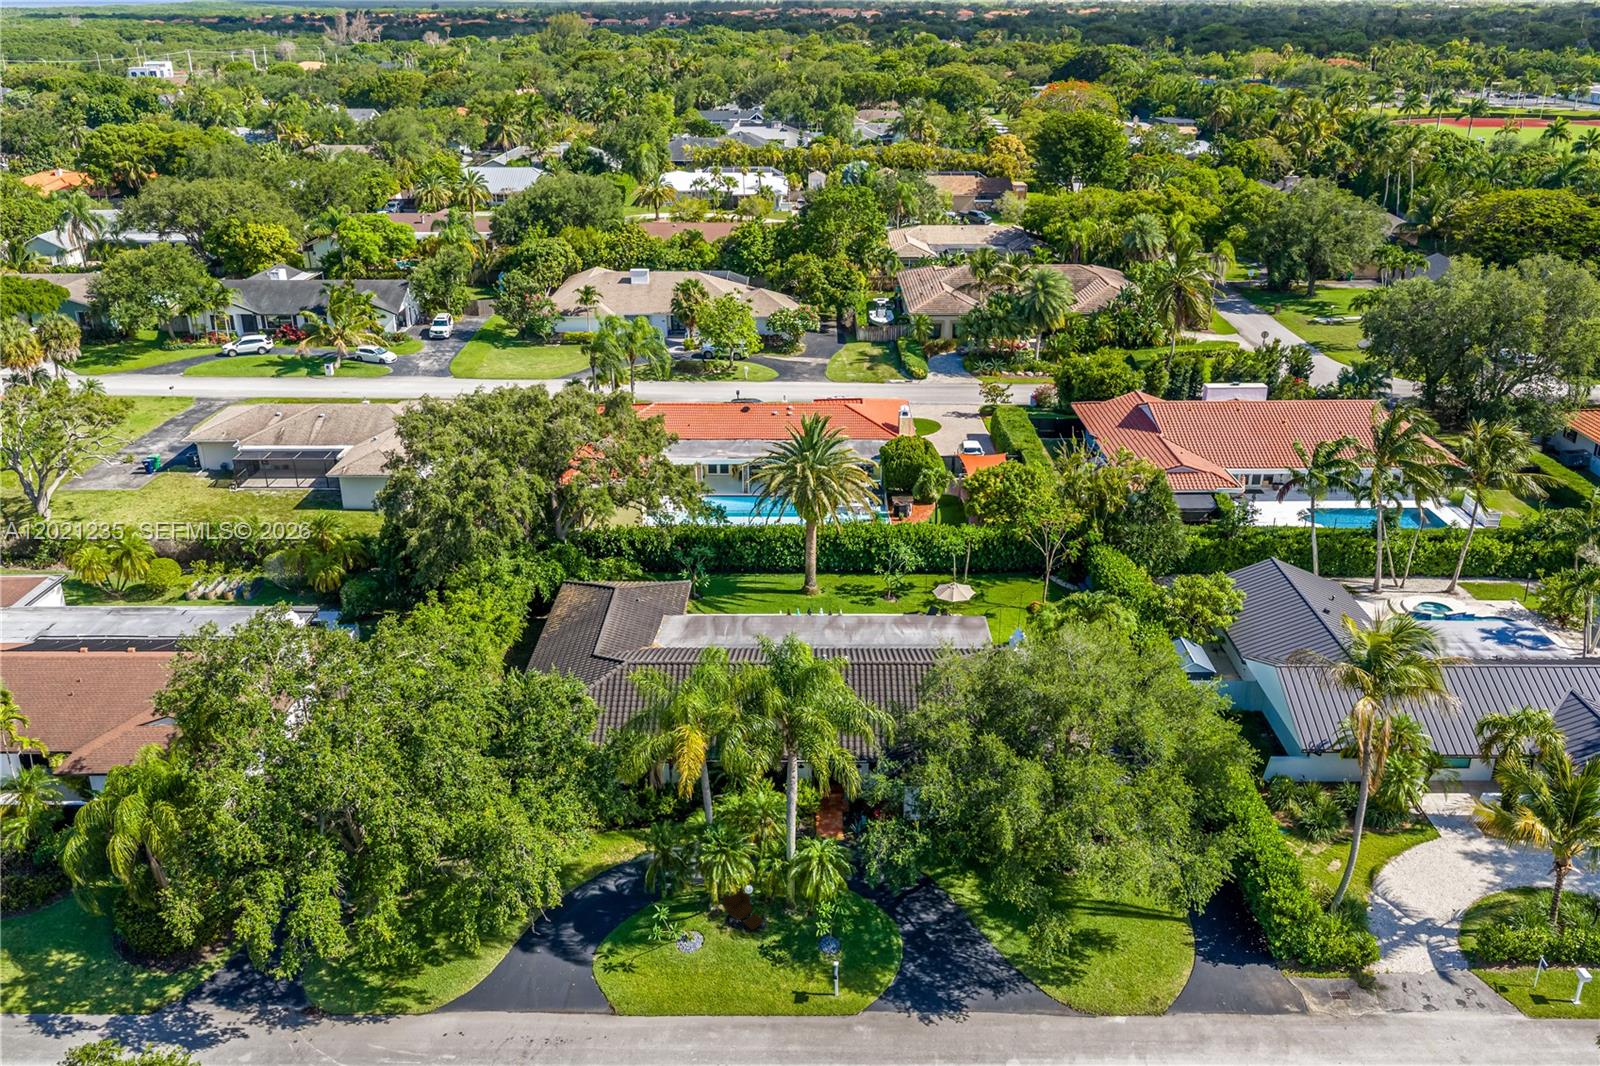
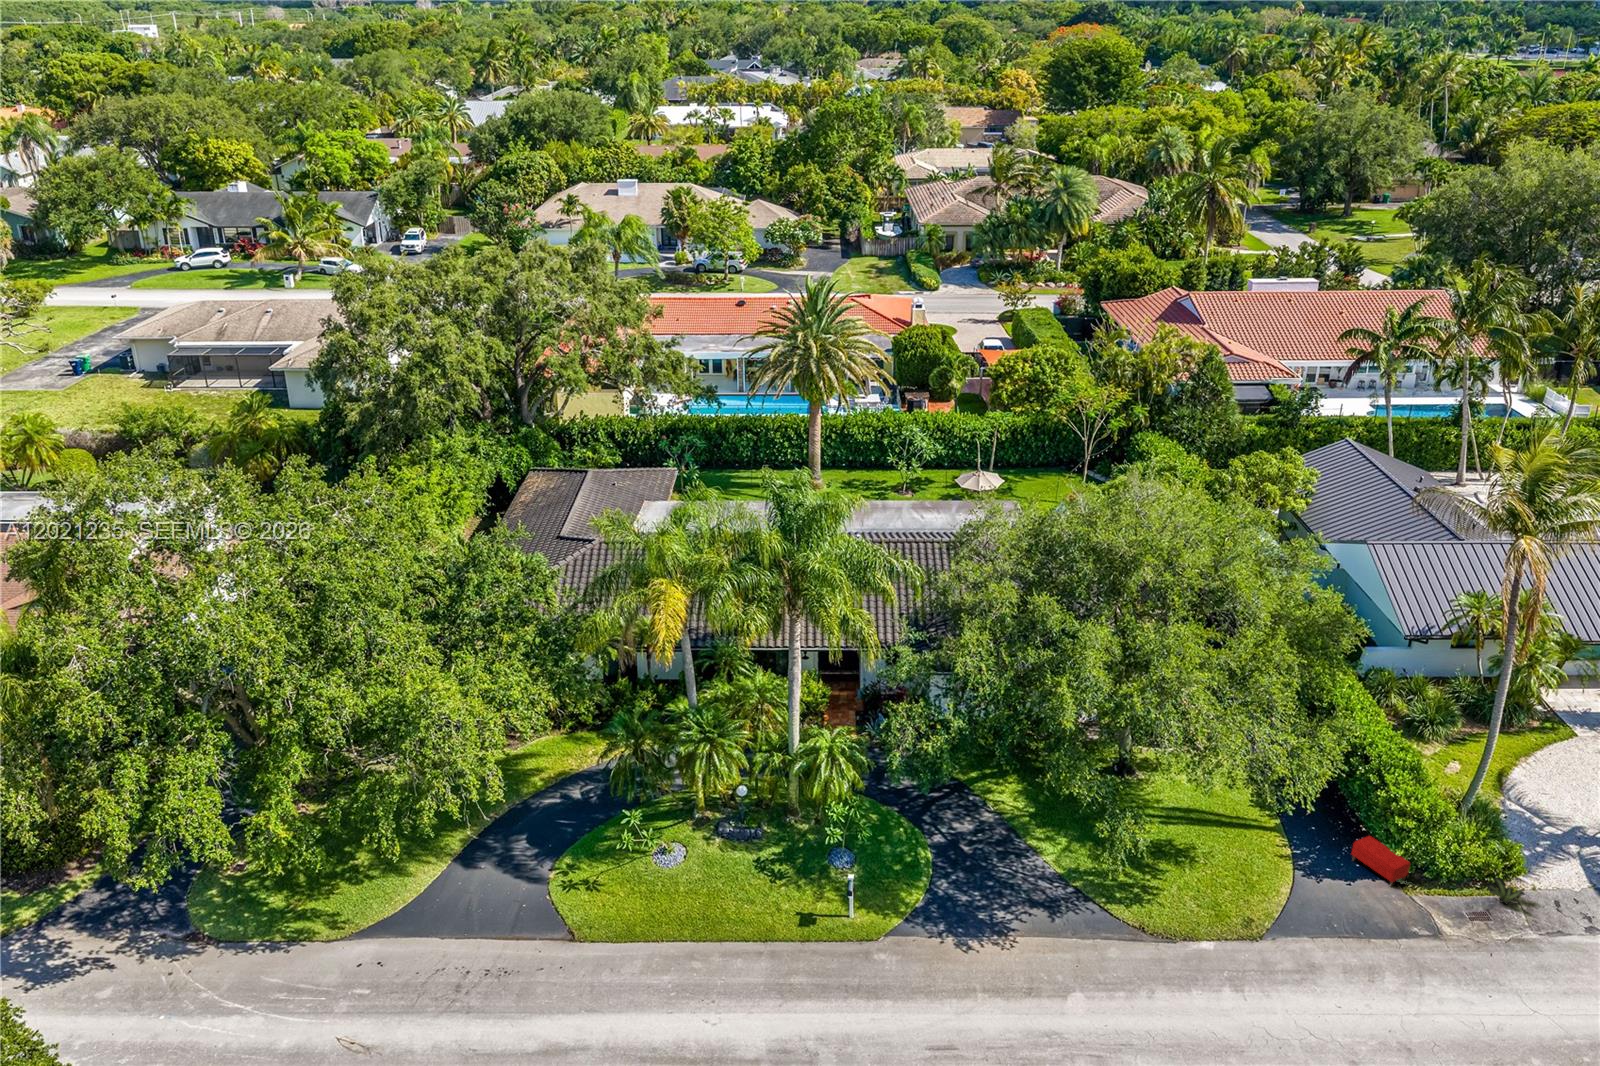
lounge chair: present [723,892,763,932] -> none [710,782,760,846]
bench: none [1242,928,1287,972] -> present [1352,836,1410,887]

